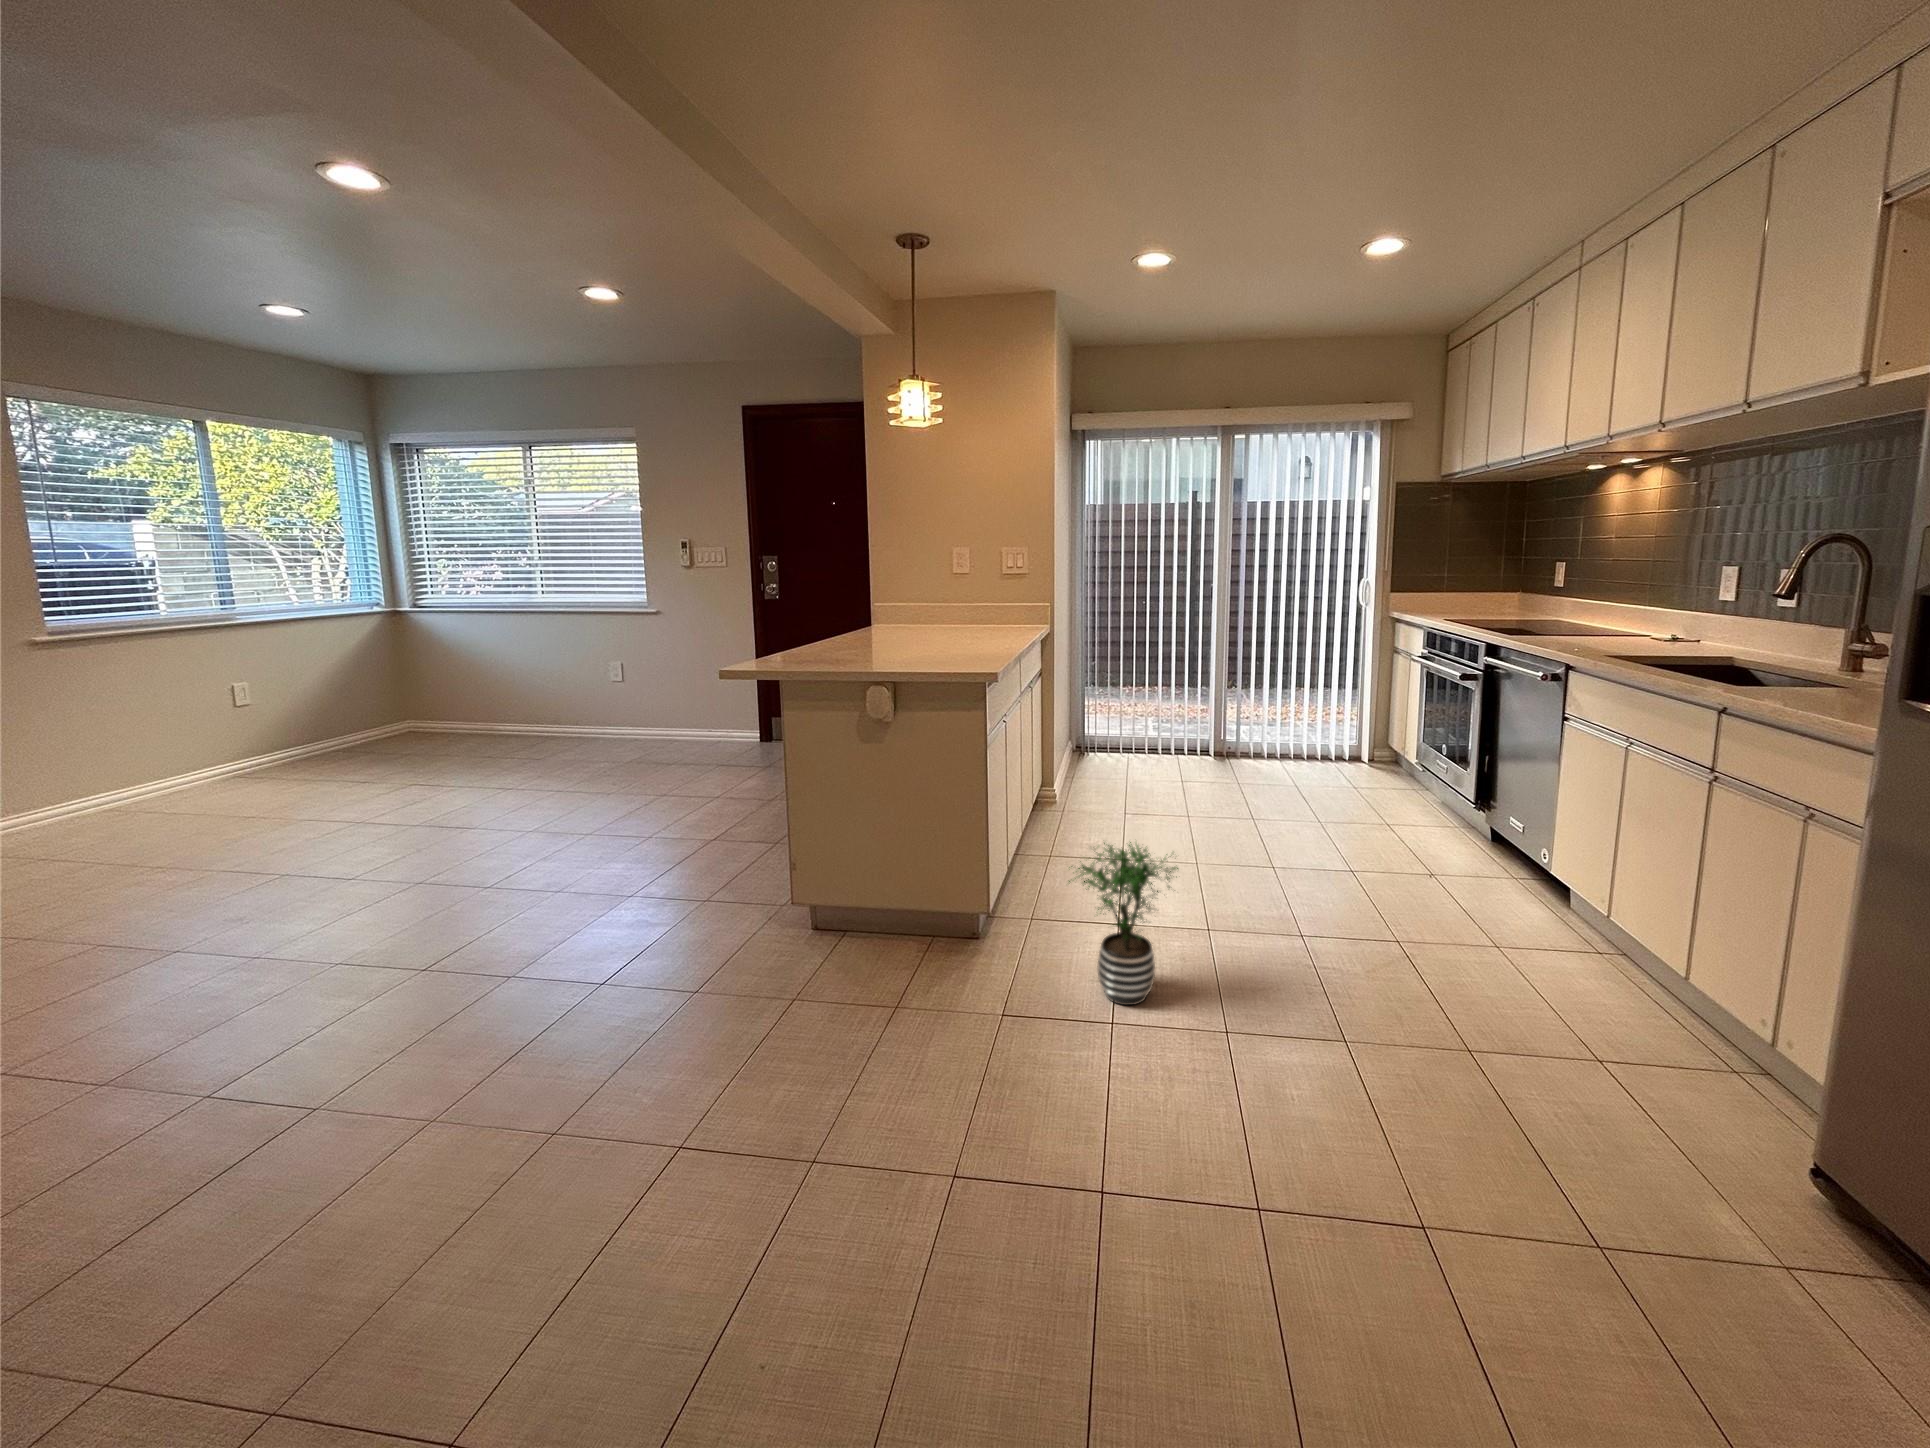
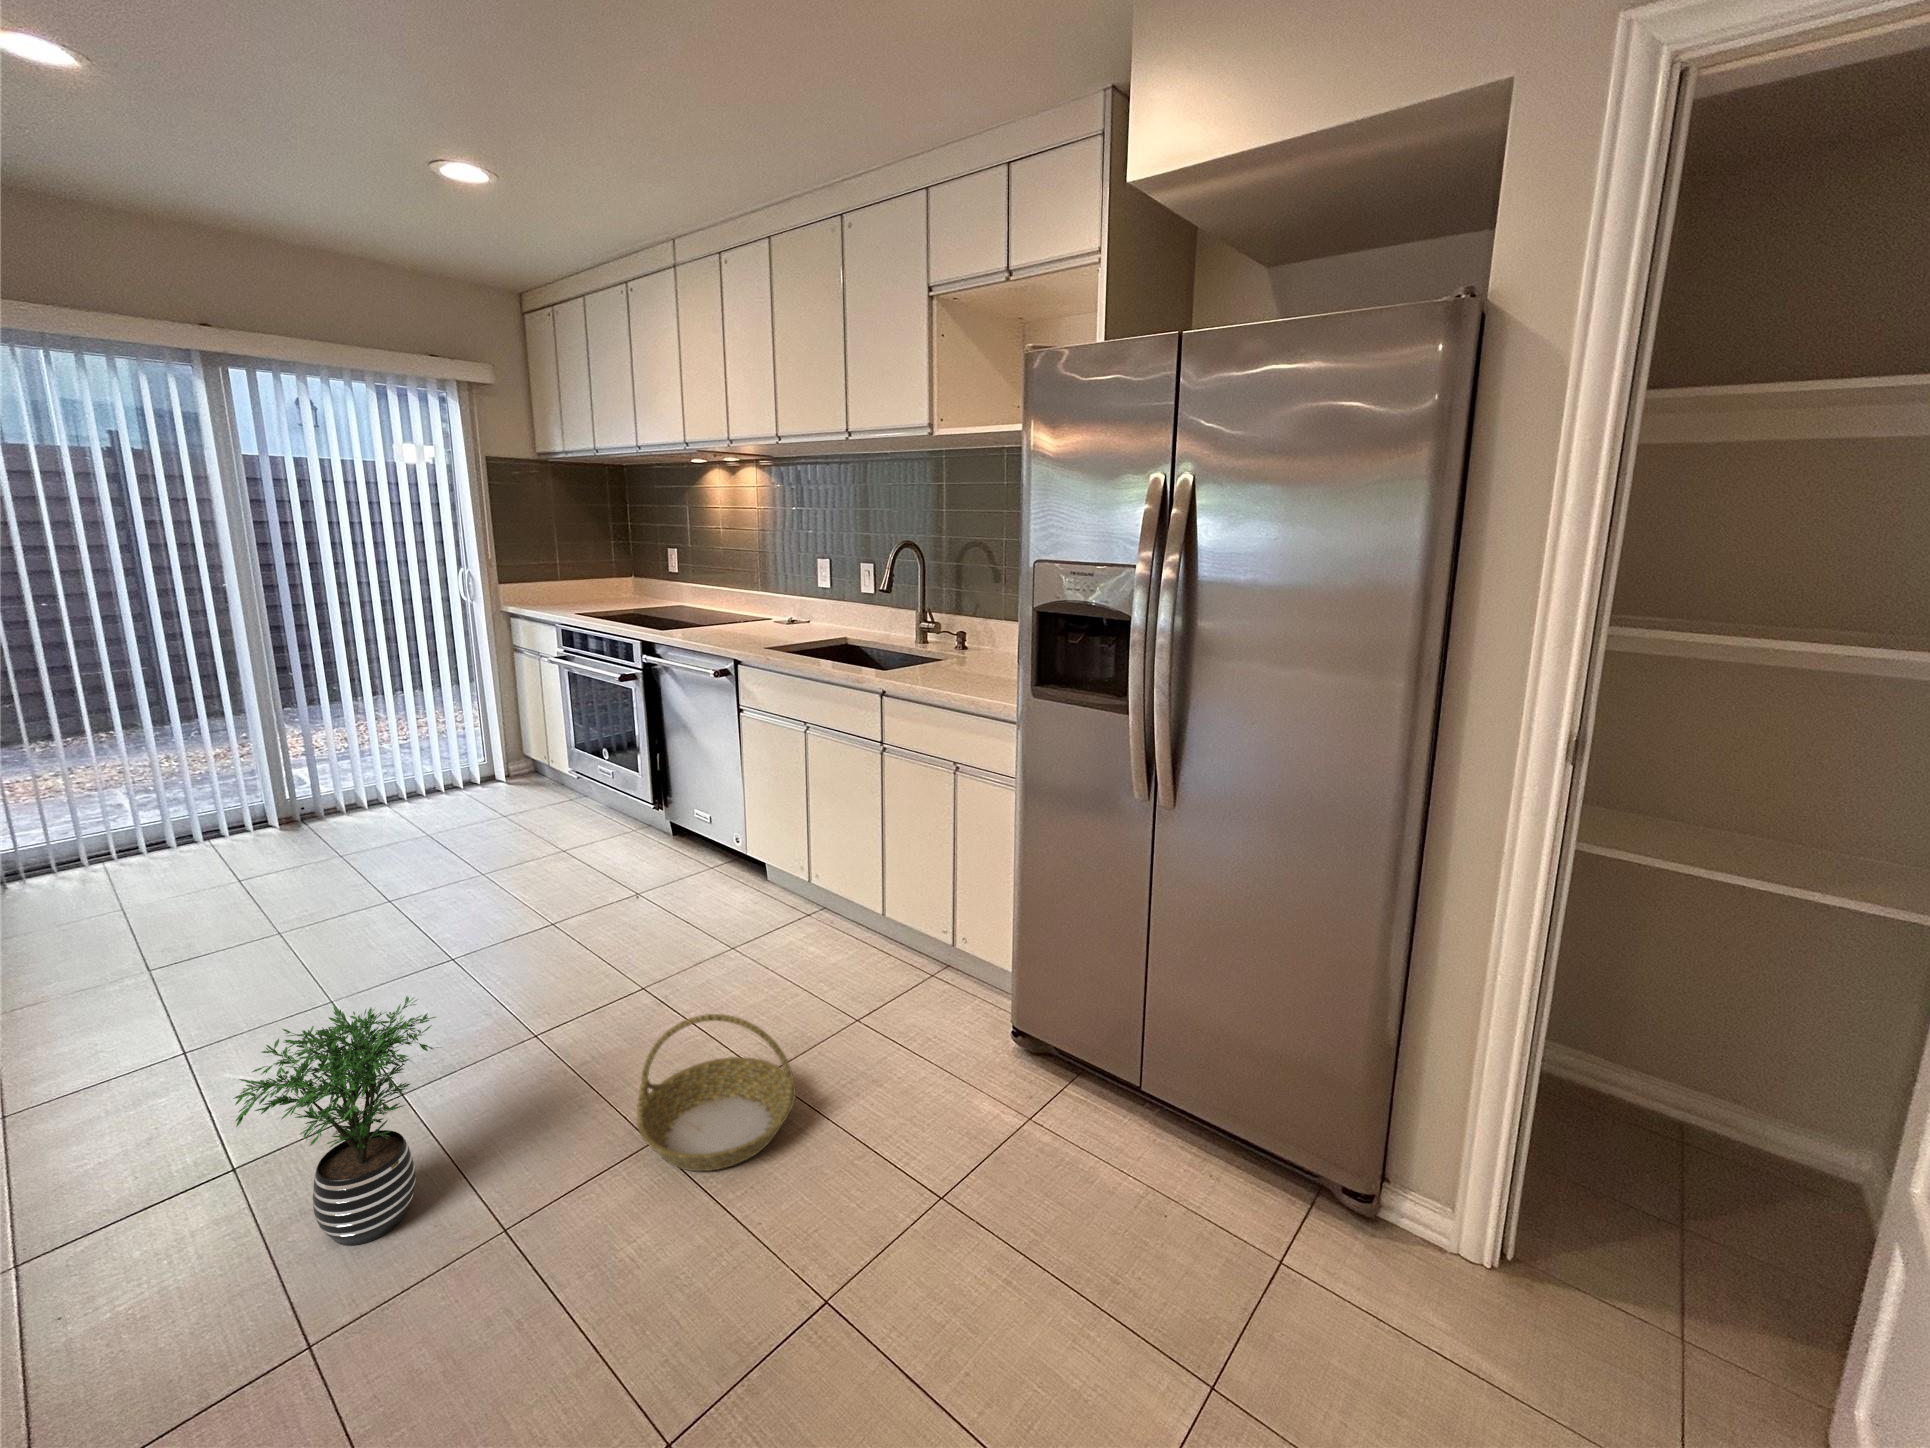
basket: none [1299,961,1461,1123] -> present [637,1014,796,1171]

